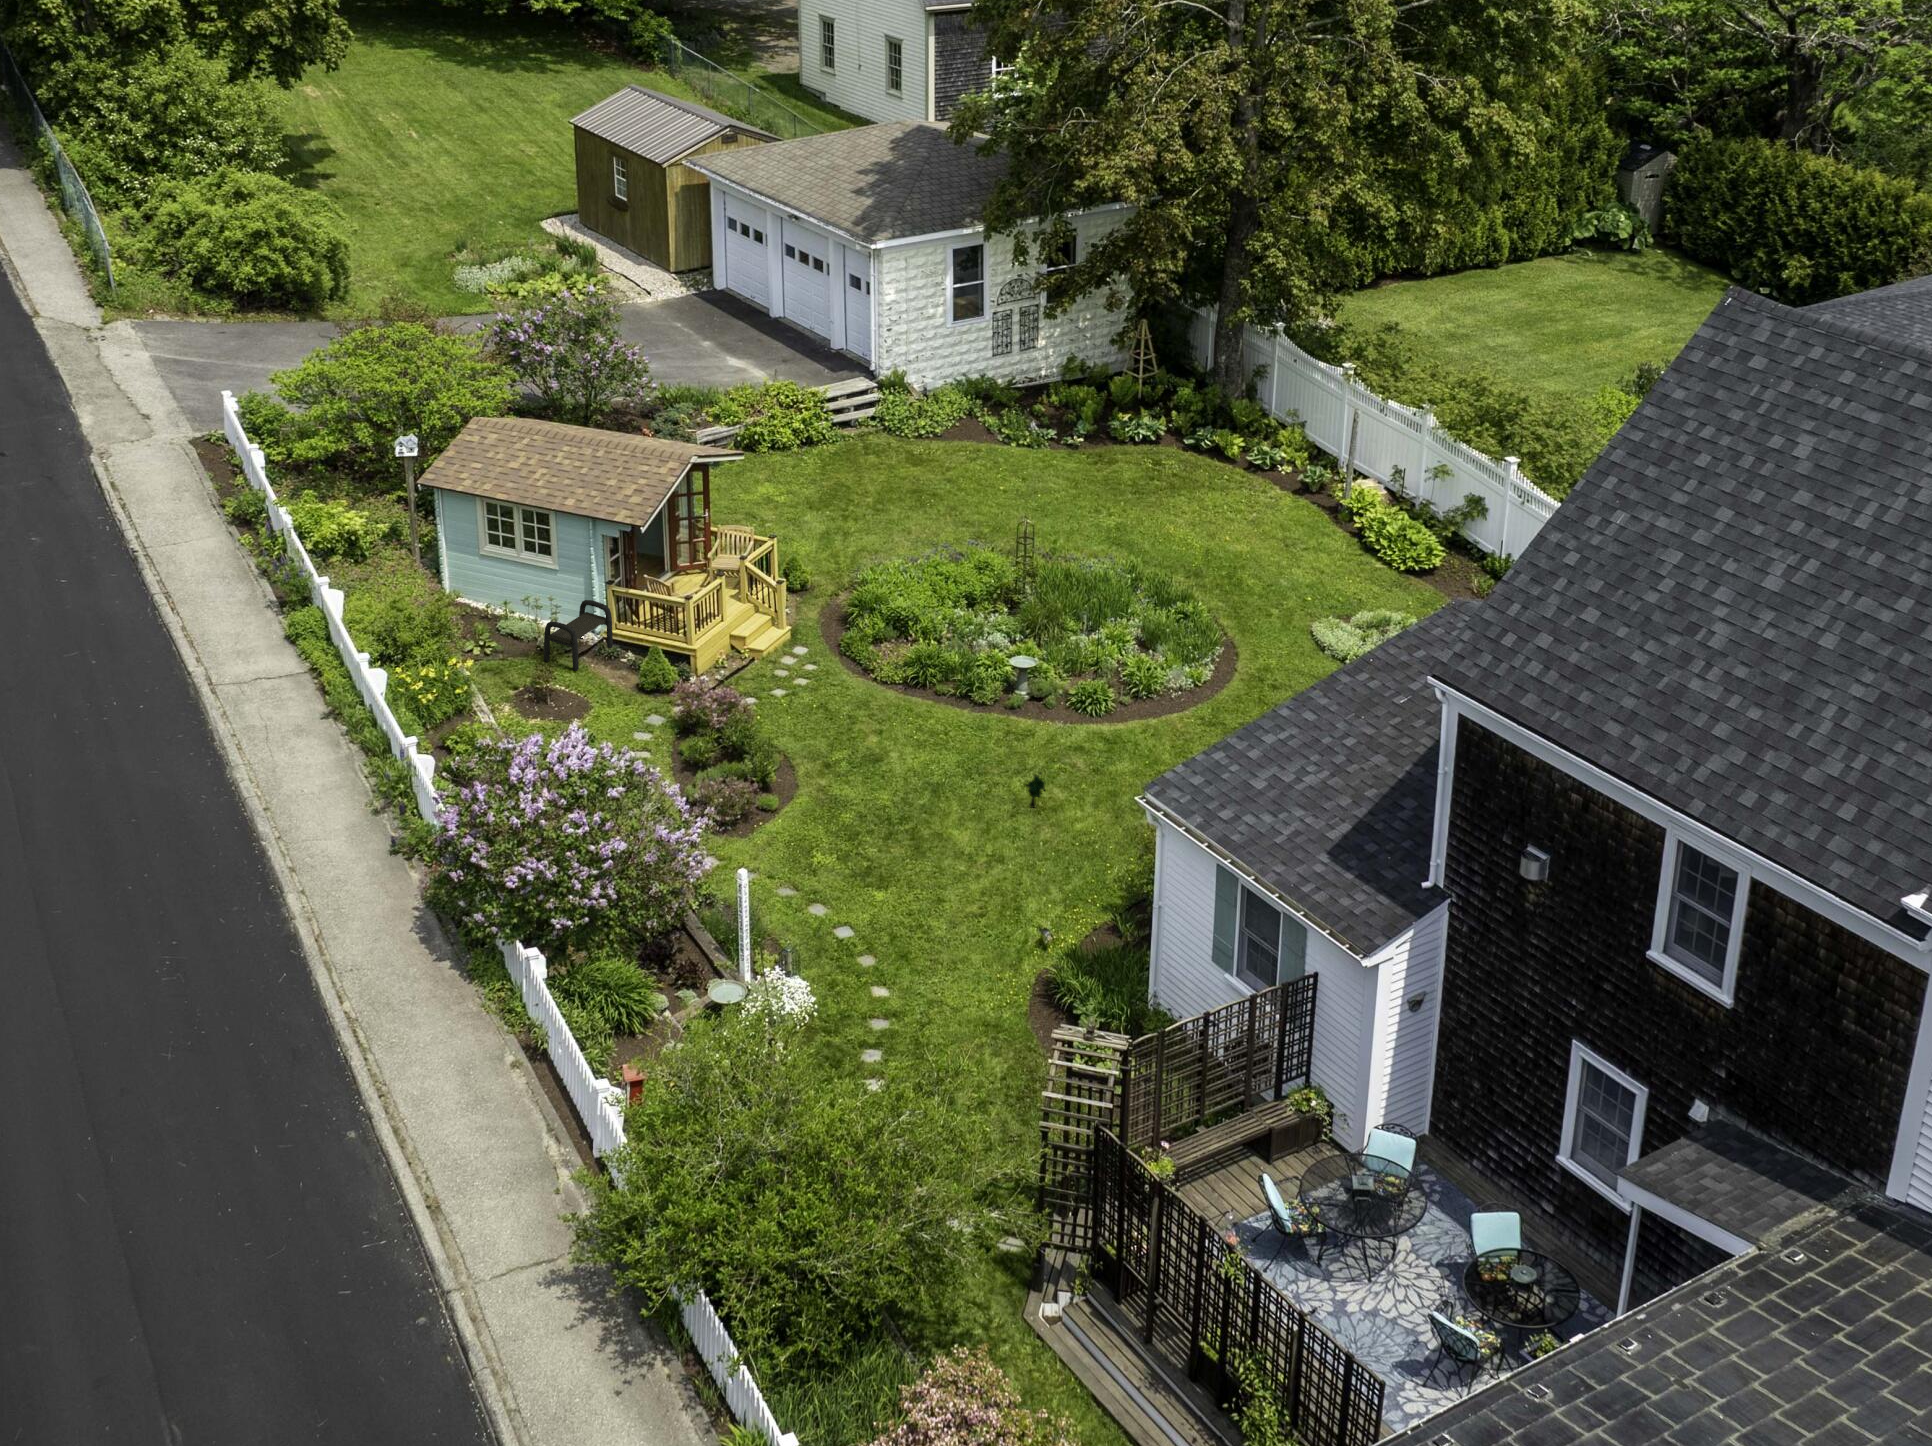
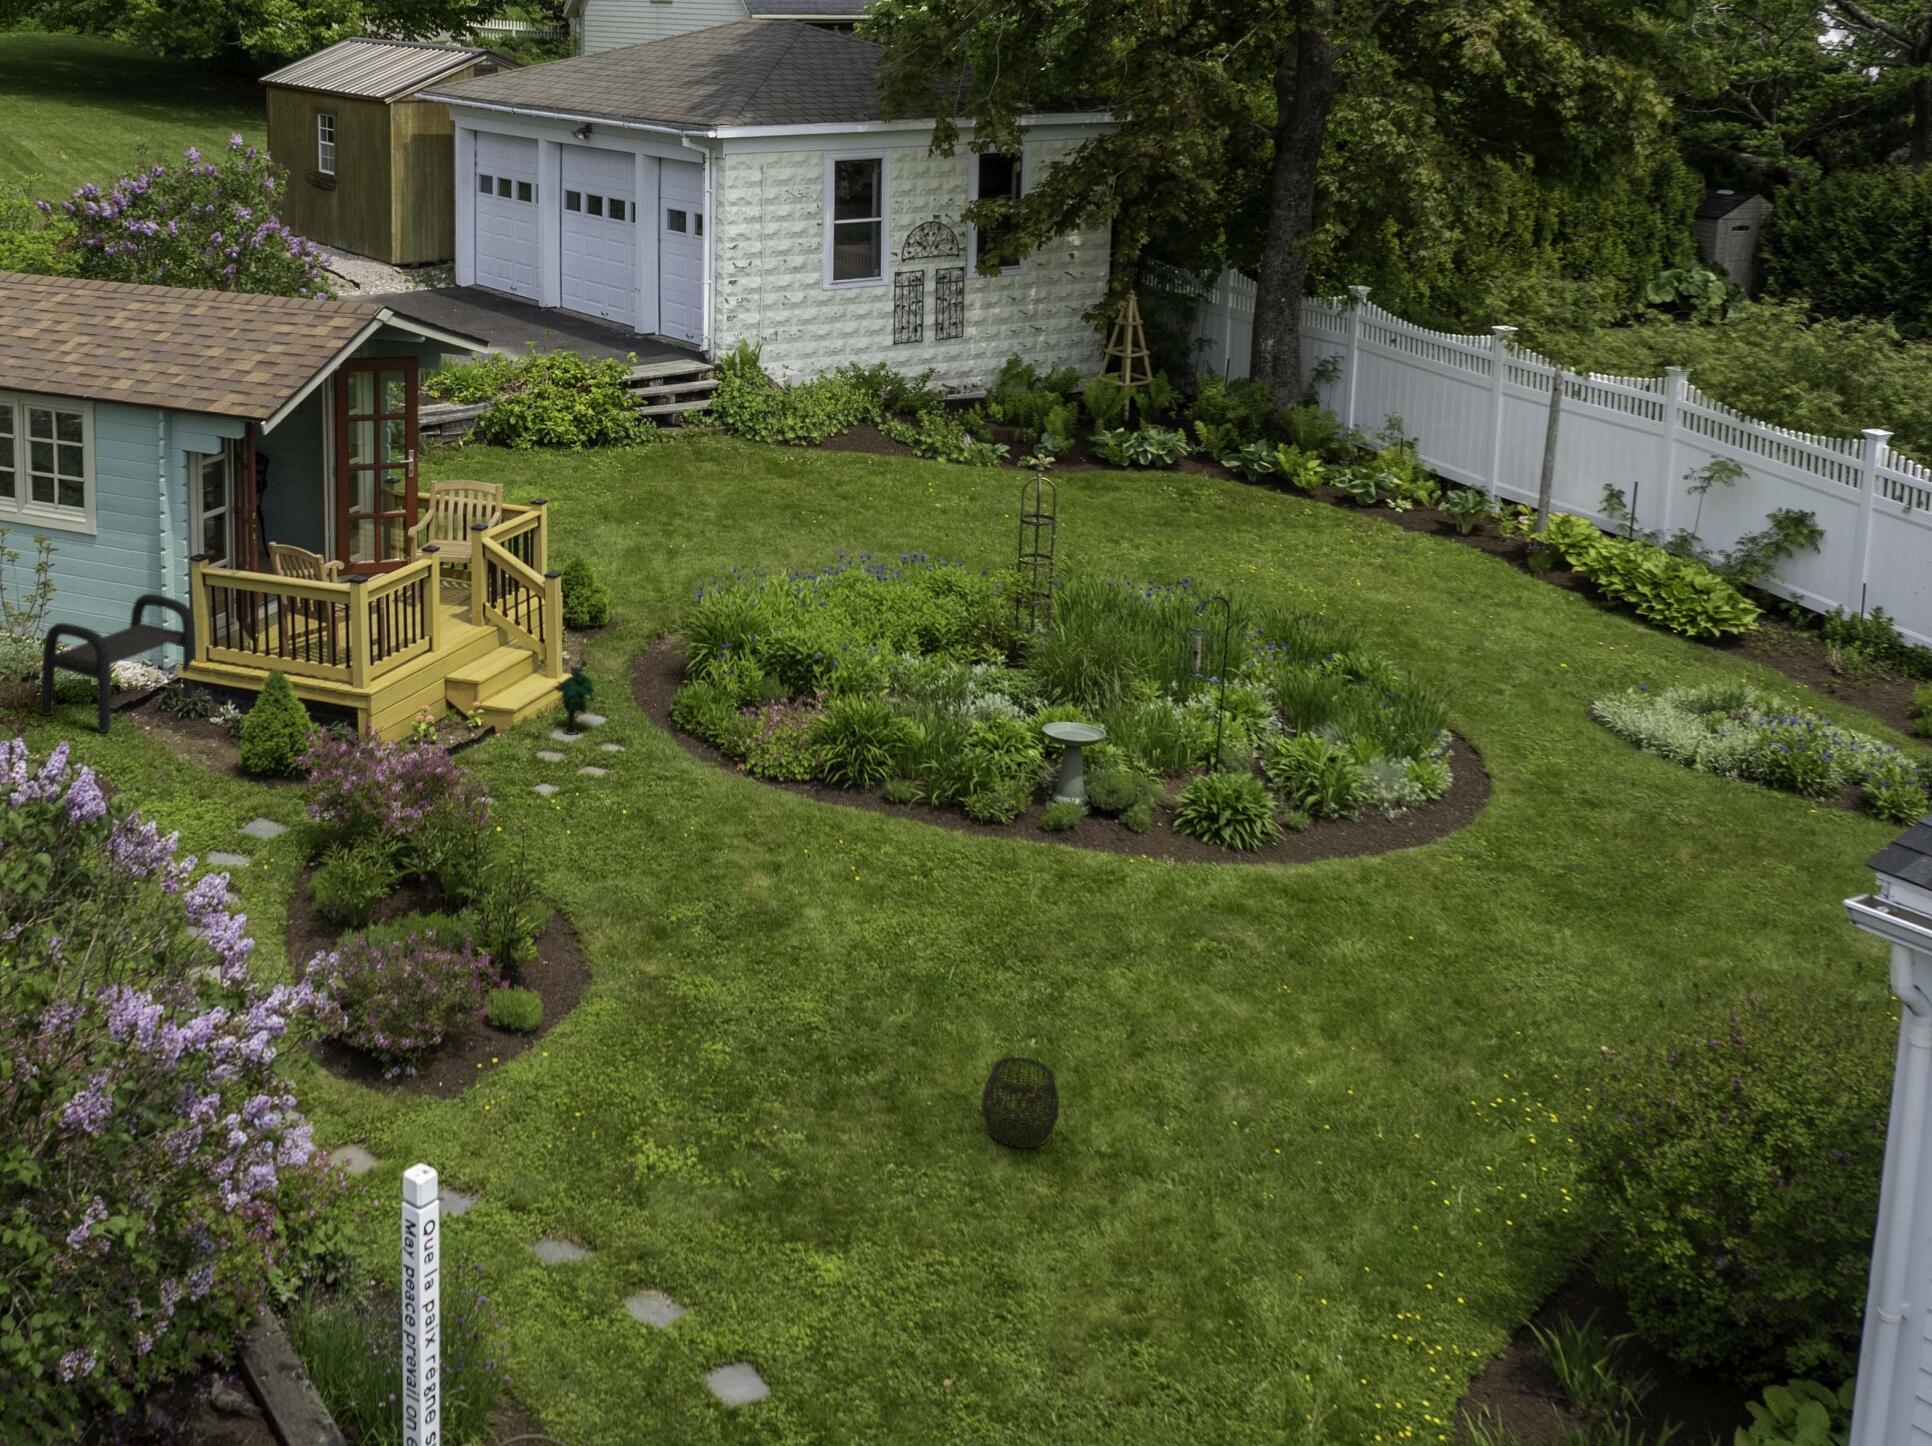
decorative plant: present [1025,772,1045,808] -> present [555,662,594,735]
woven basket: none [946,821,975,854] -> present [982,1057,1059,1148]

